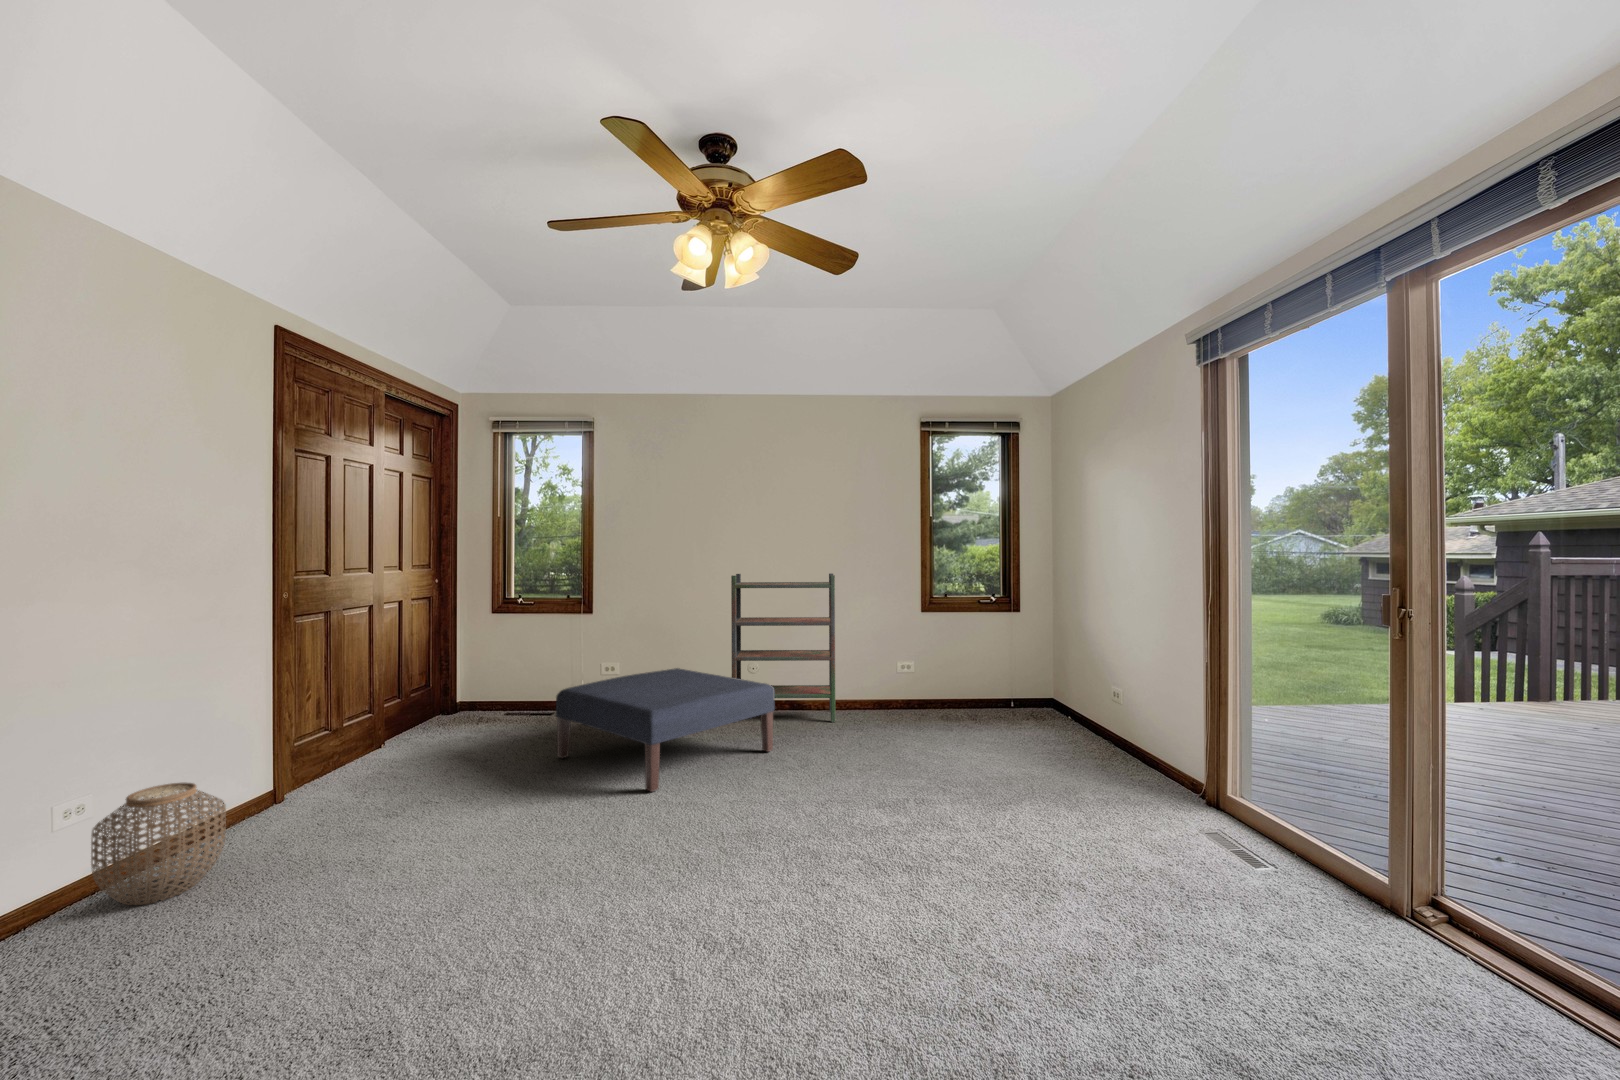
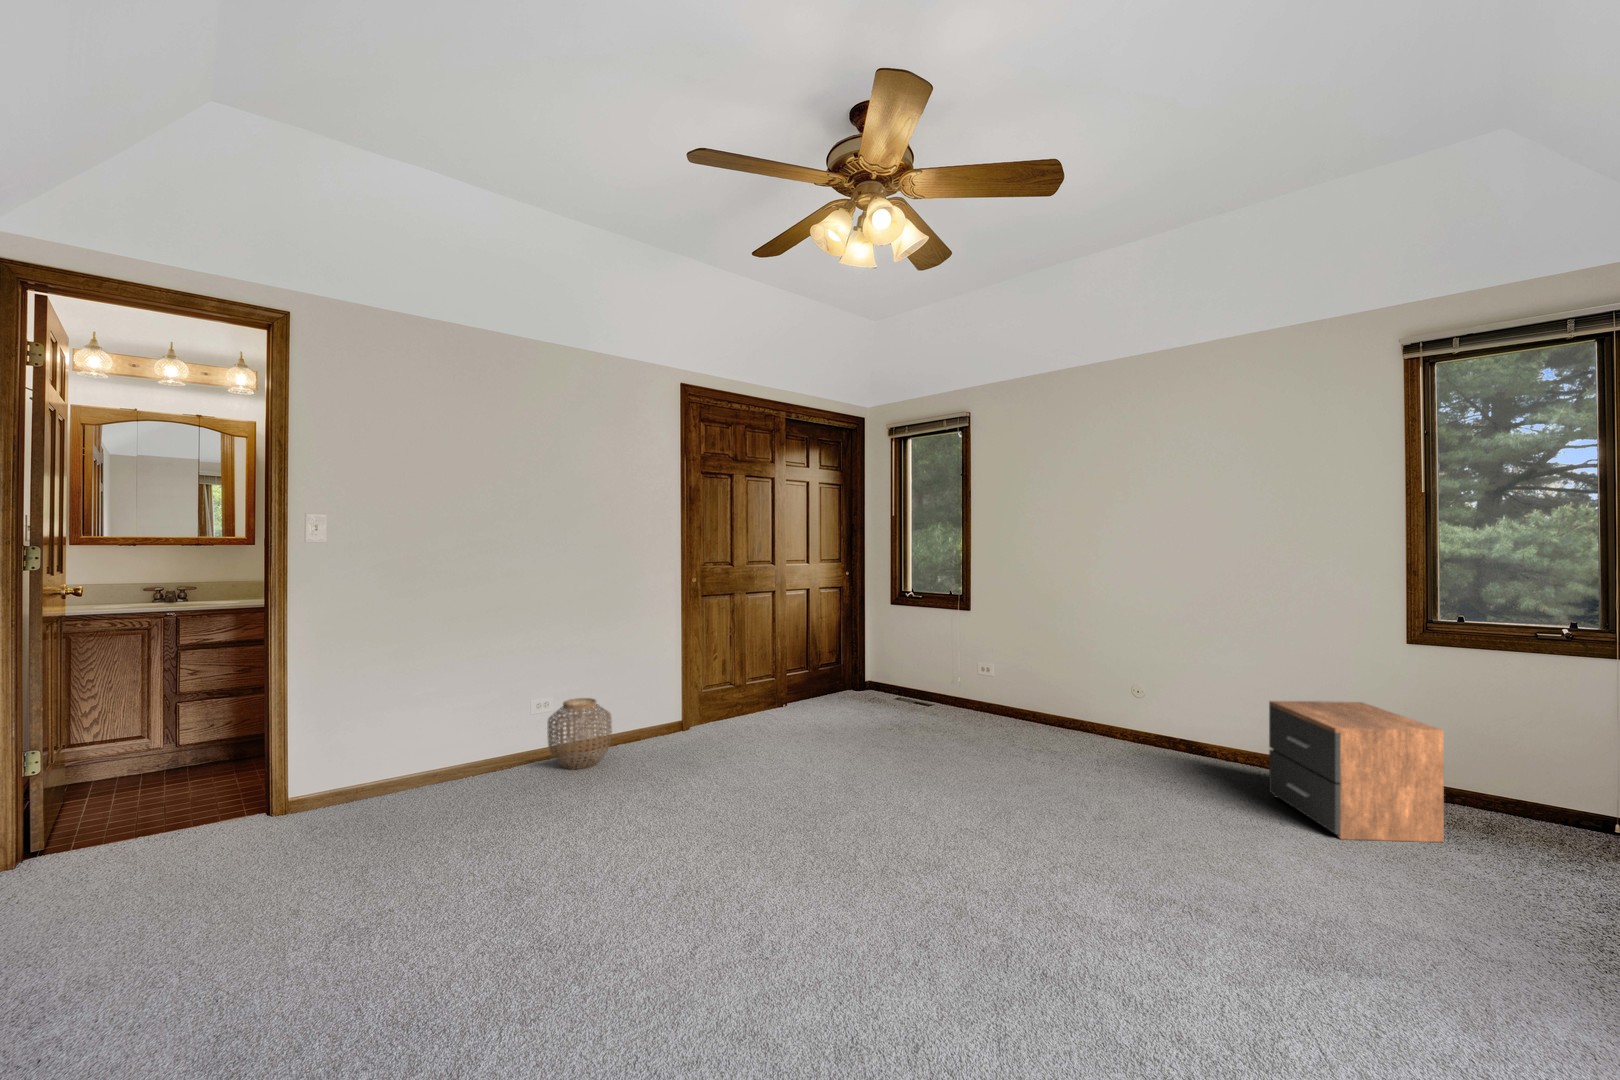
bookshelf: present [731,573,835,723] -> none [1082,578,1238,787]
nightstand: none [867,646,963,733] -> present [1269,701,1444,842]
ottoman: present [556,668,775,792] -> none [874,679,1075,797]

